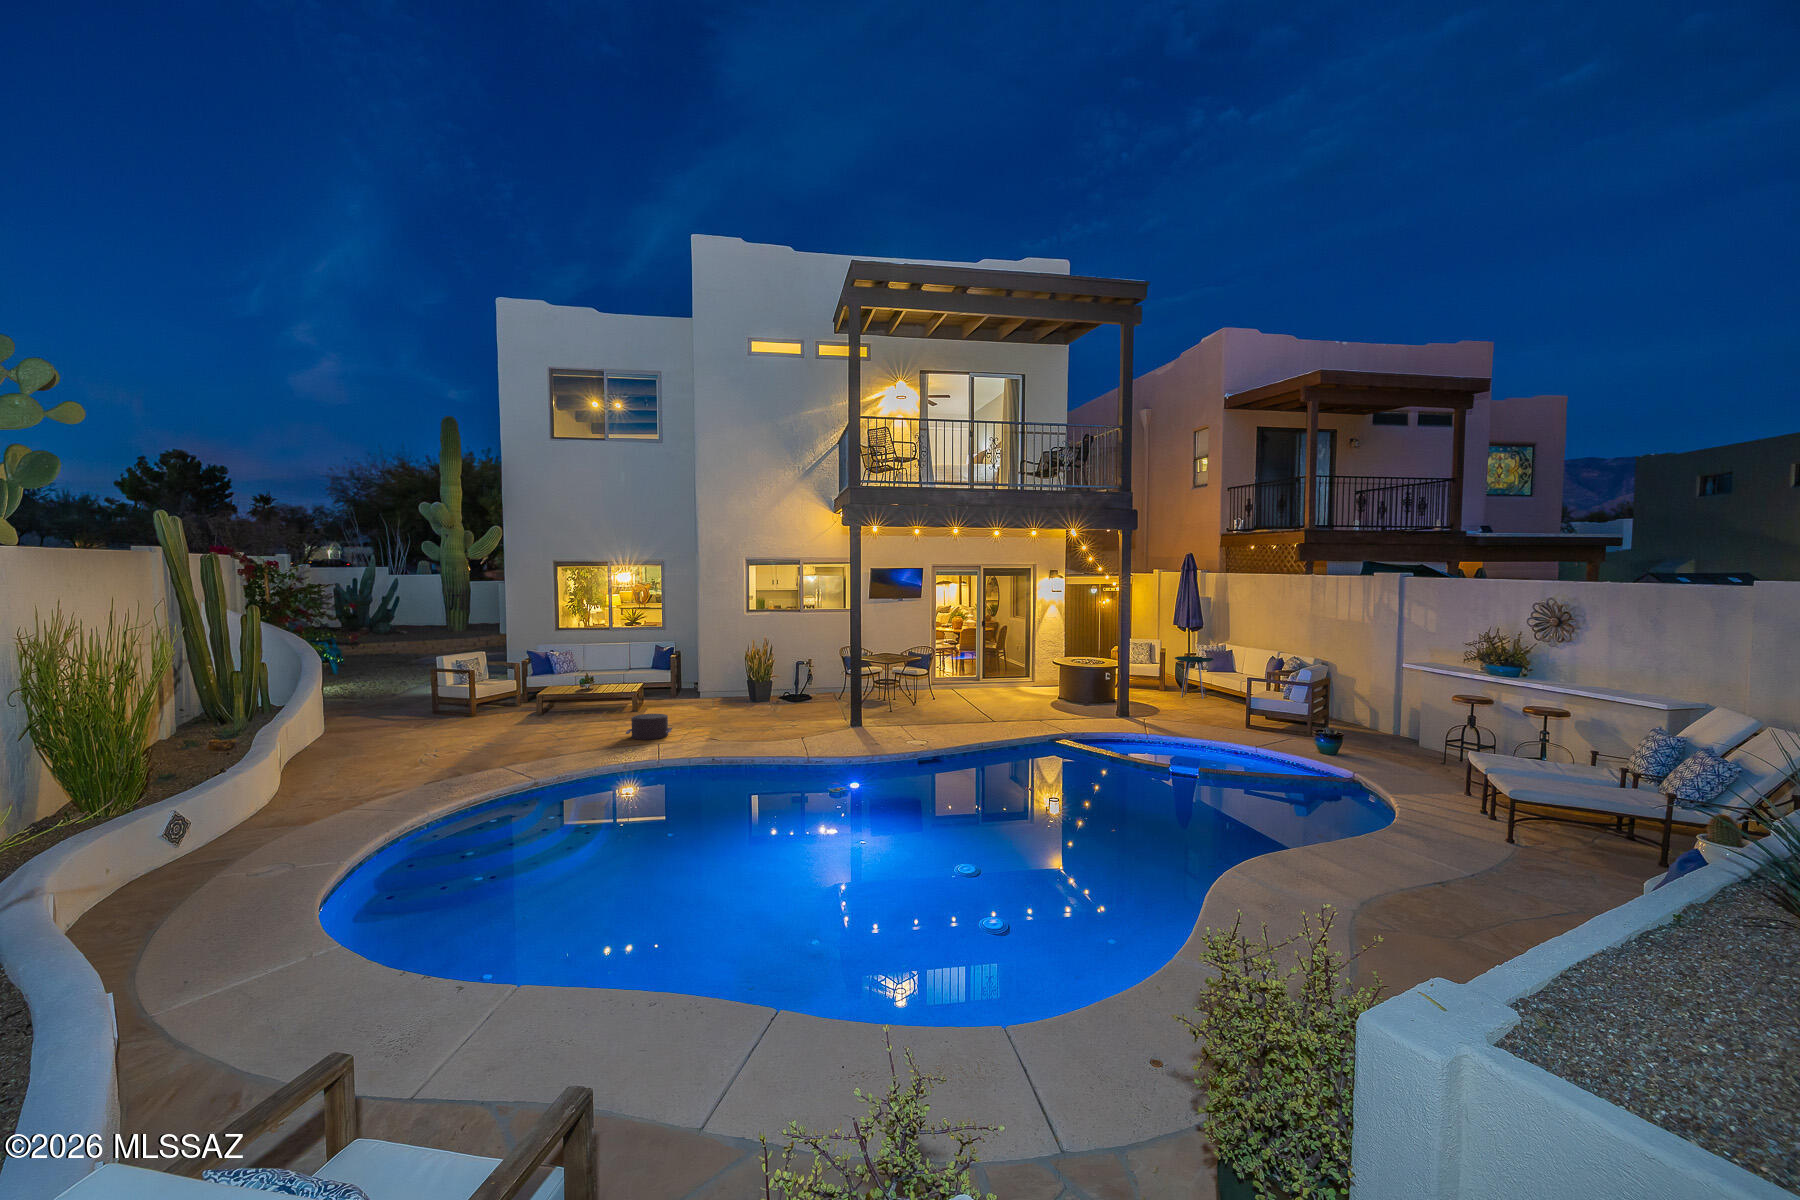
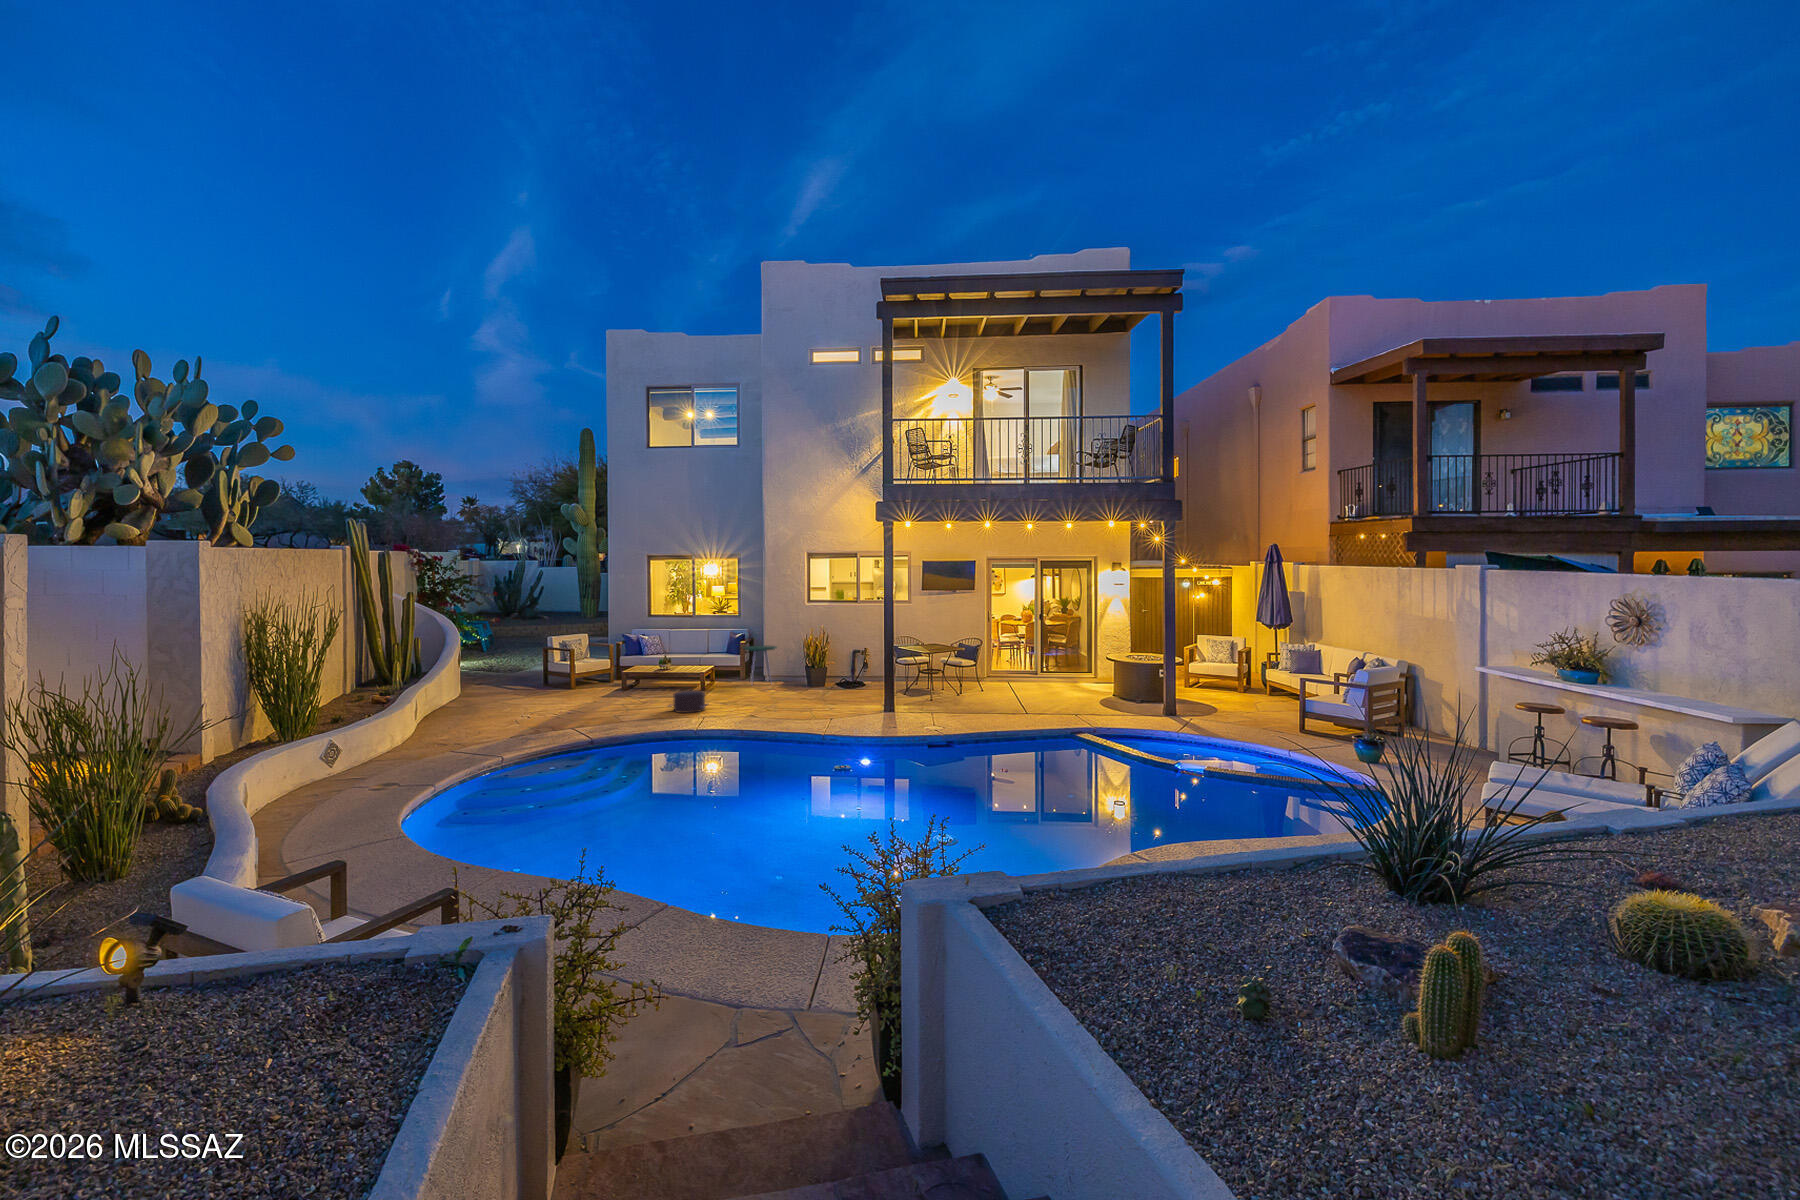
side table: present [1175,656,1214,699] -> present [744,645,777,681]

